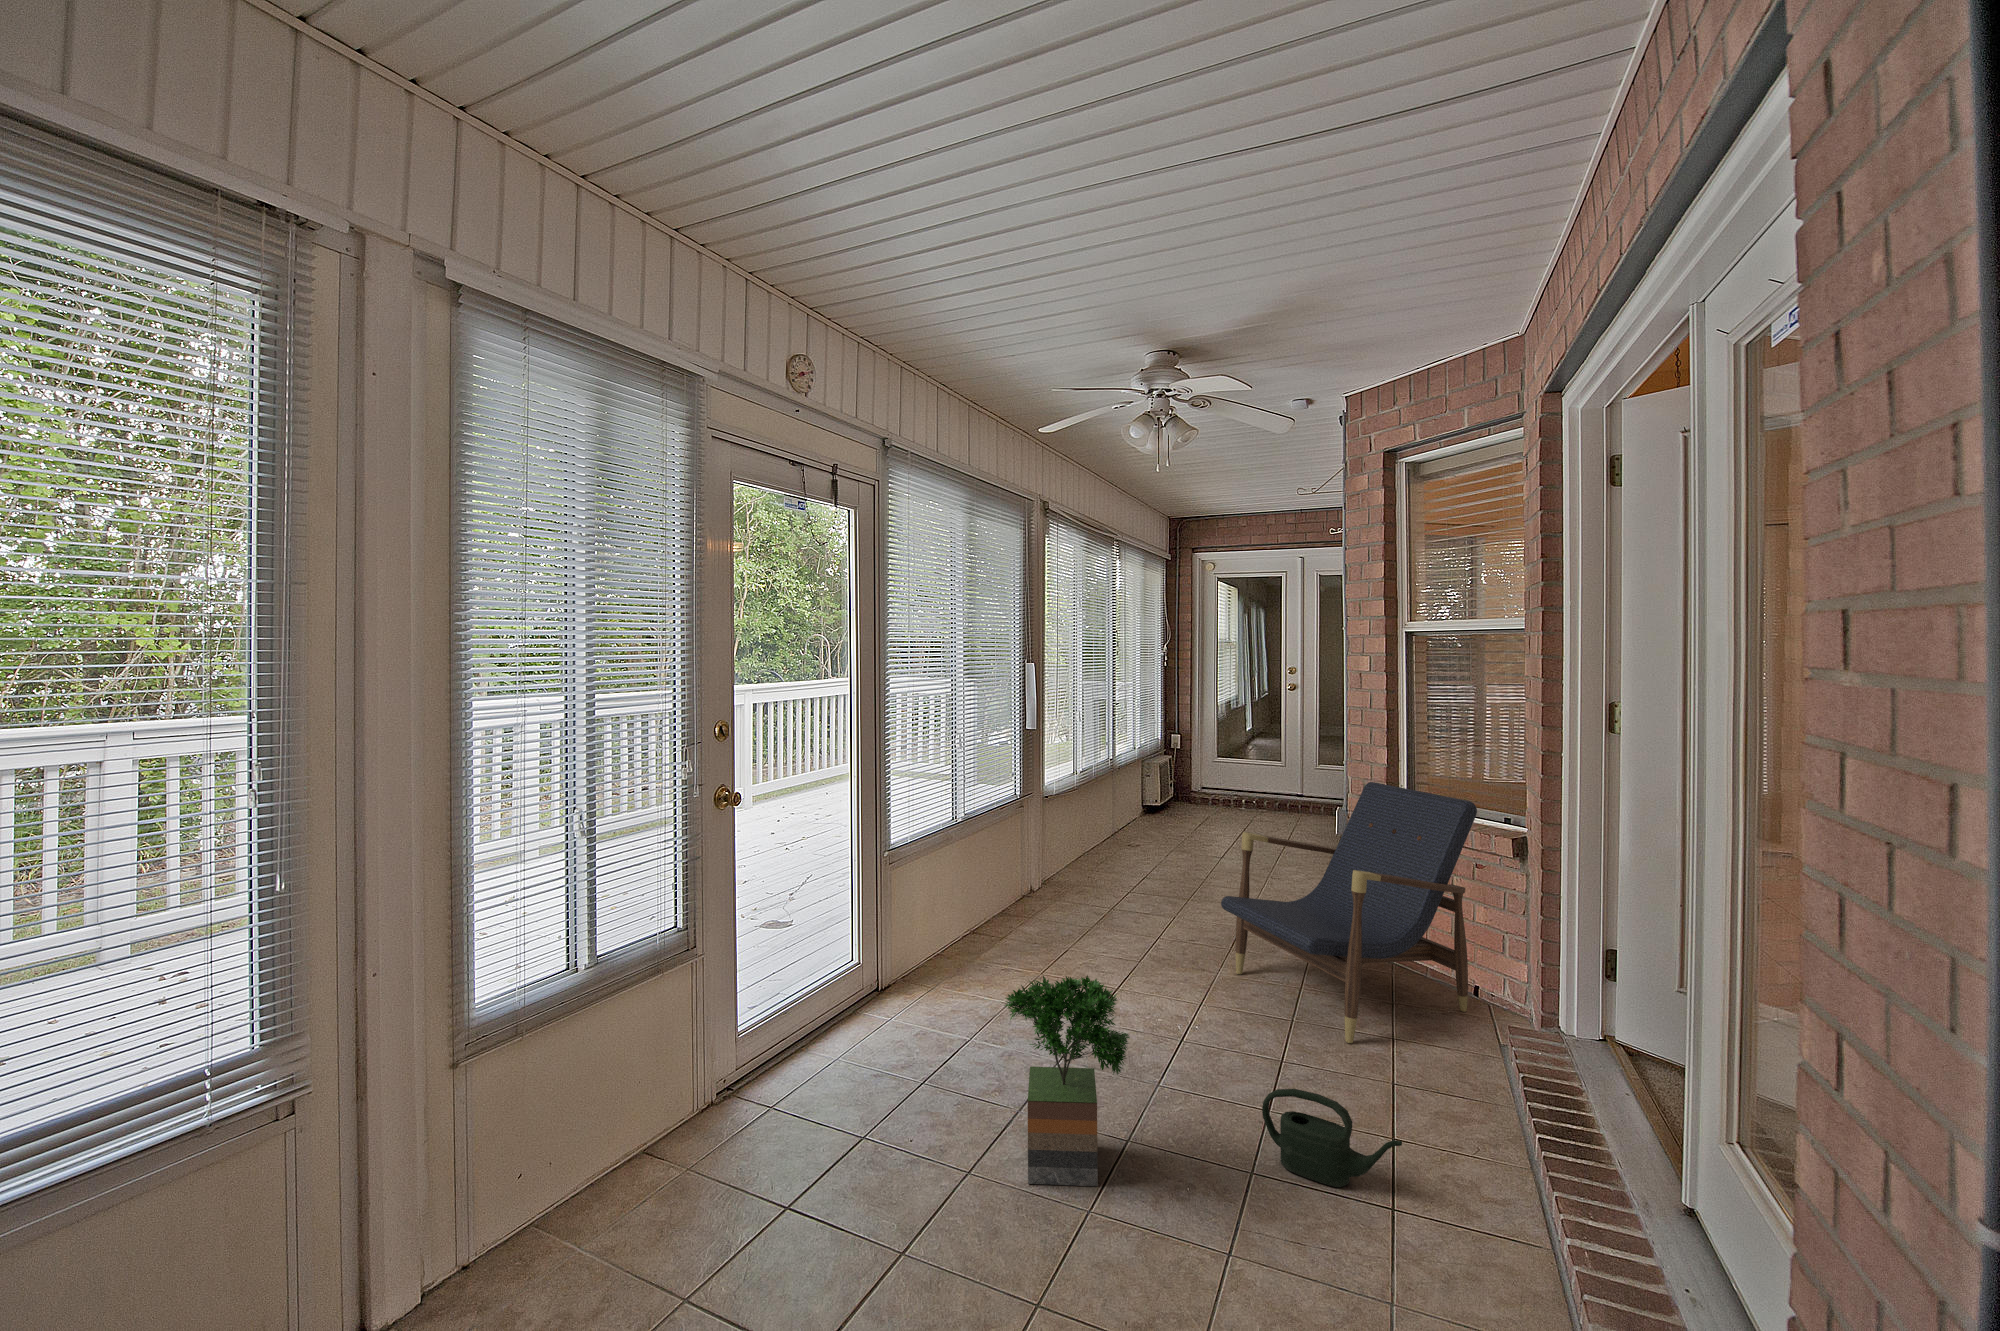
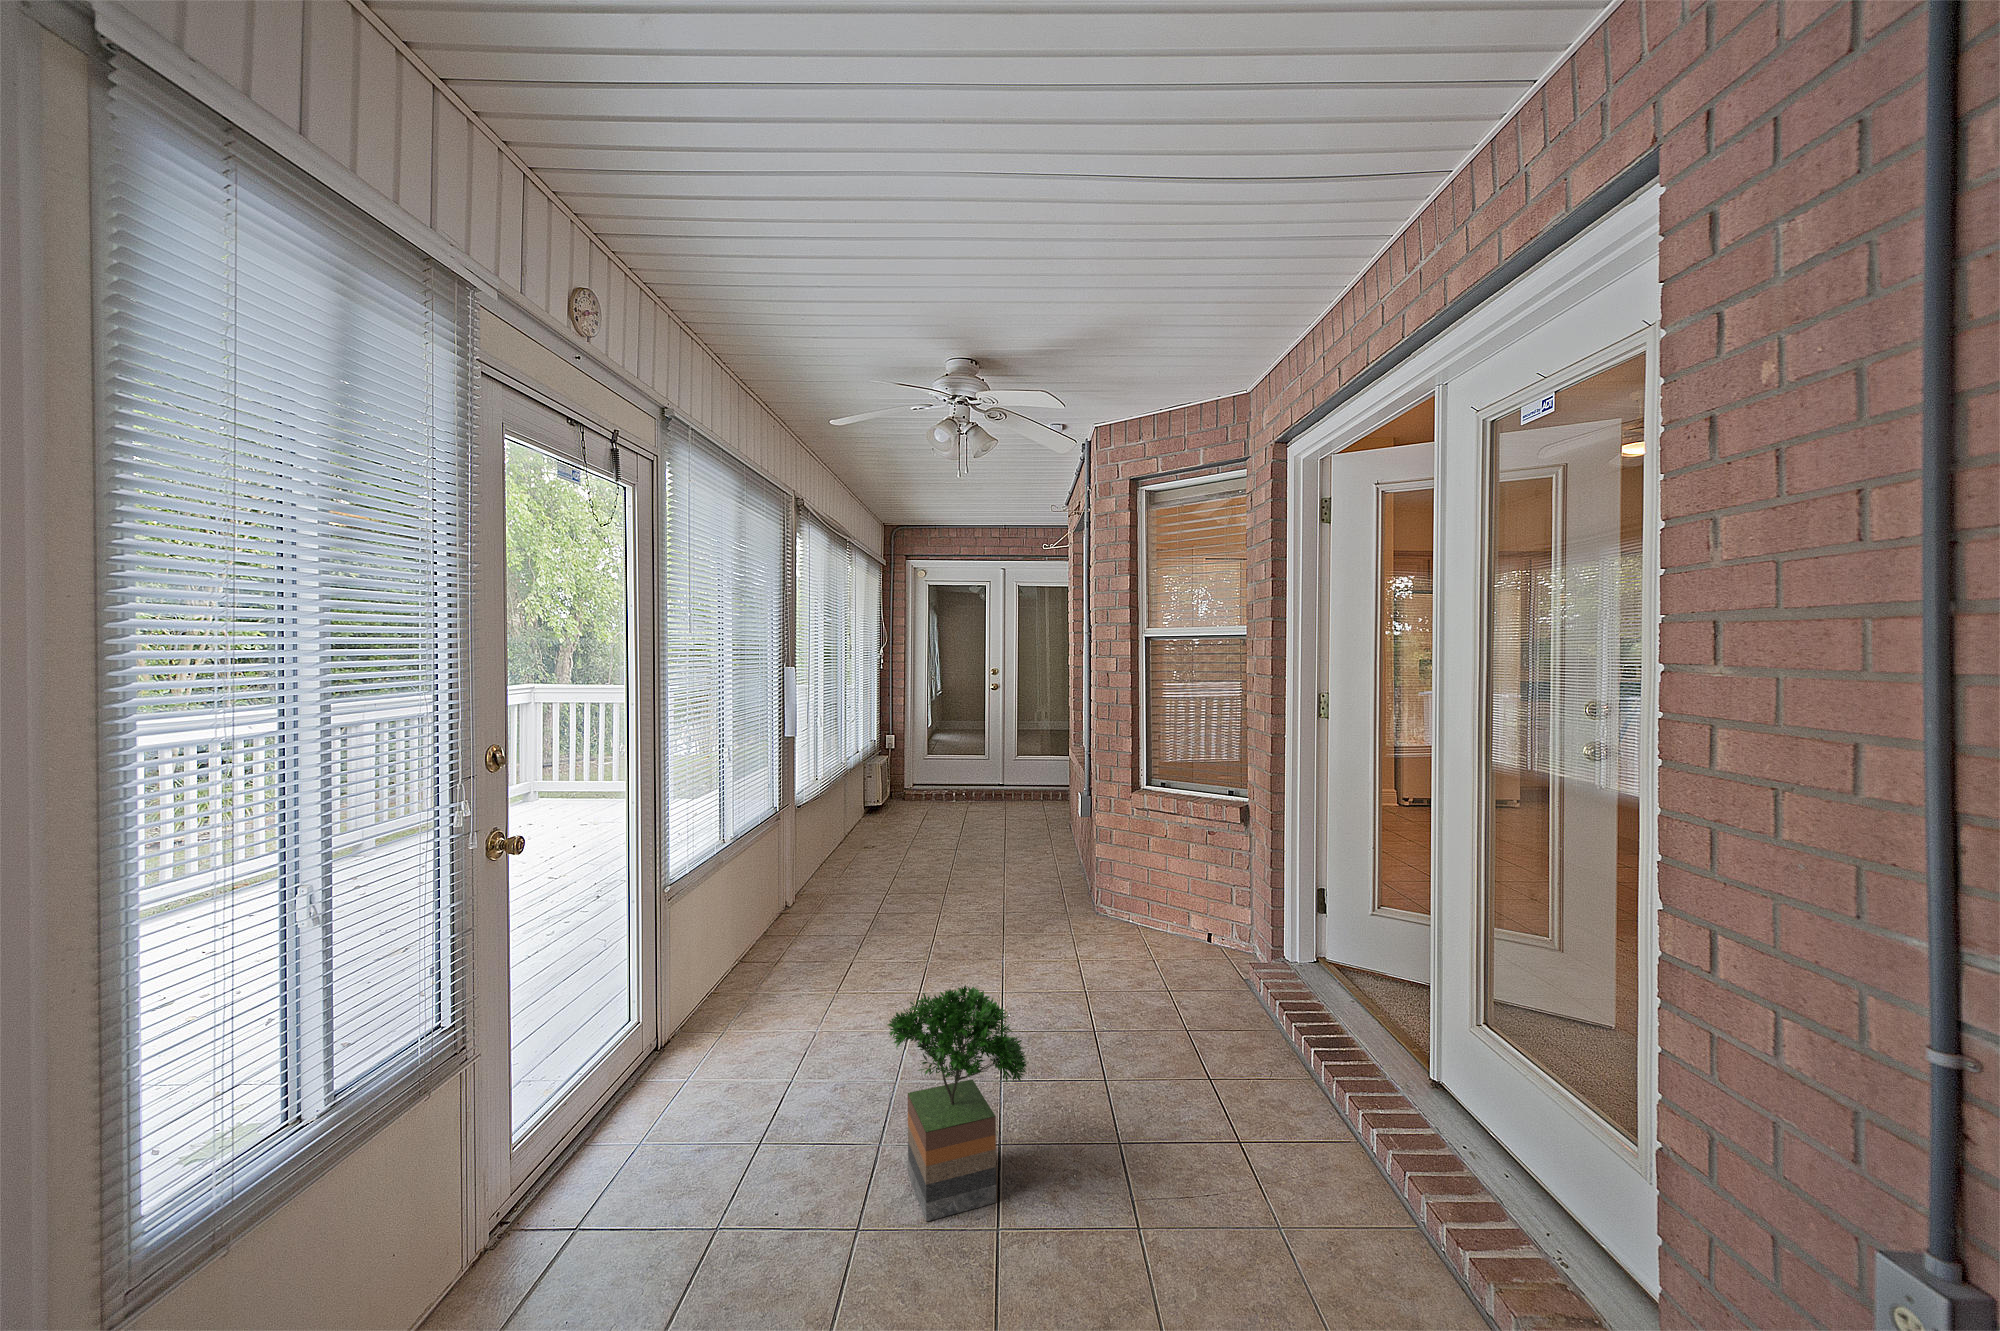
lounge chair: present [1221,782,1477,1043] -> none [1010,767,1215,1002]
watering can: present [1262,1089,1402,1187] -> none [1125,1057,1250,1140]

